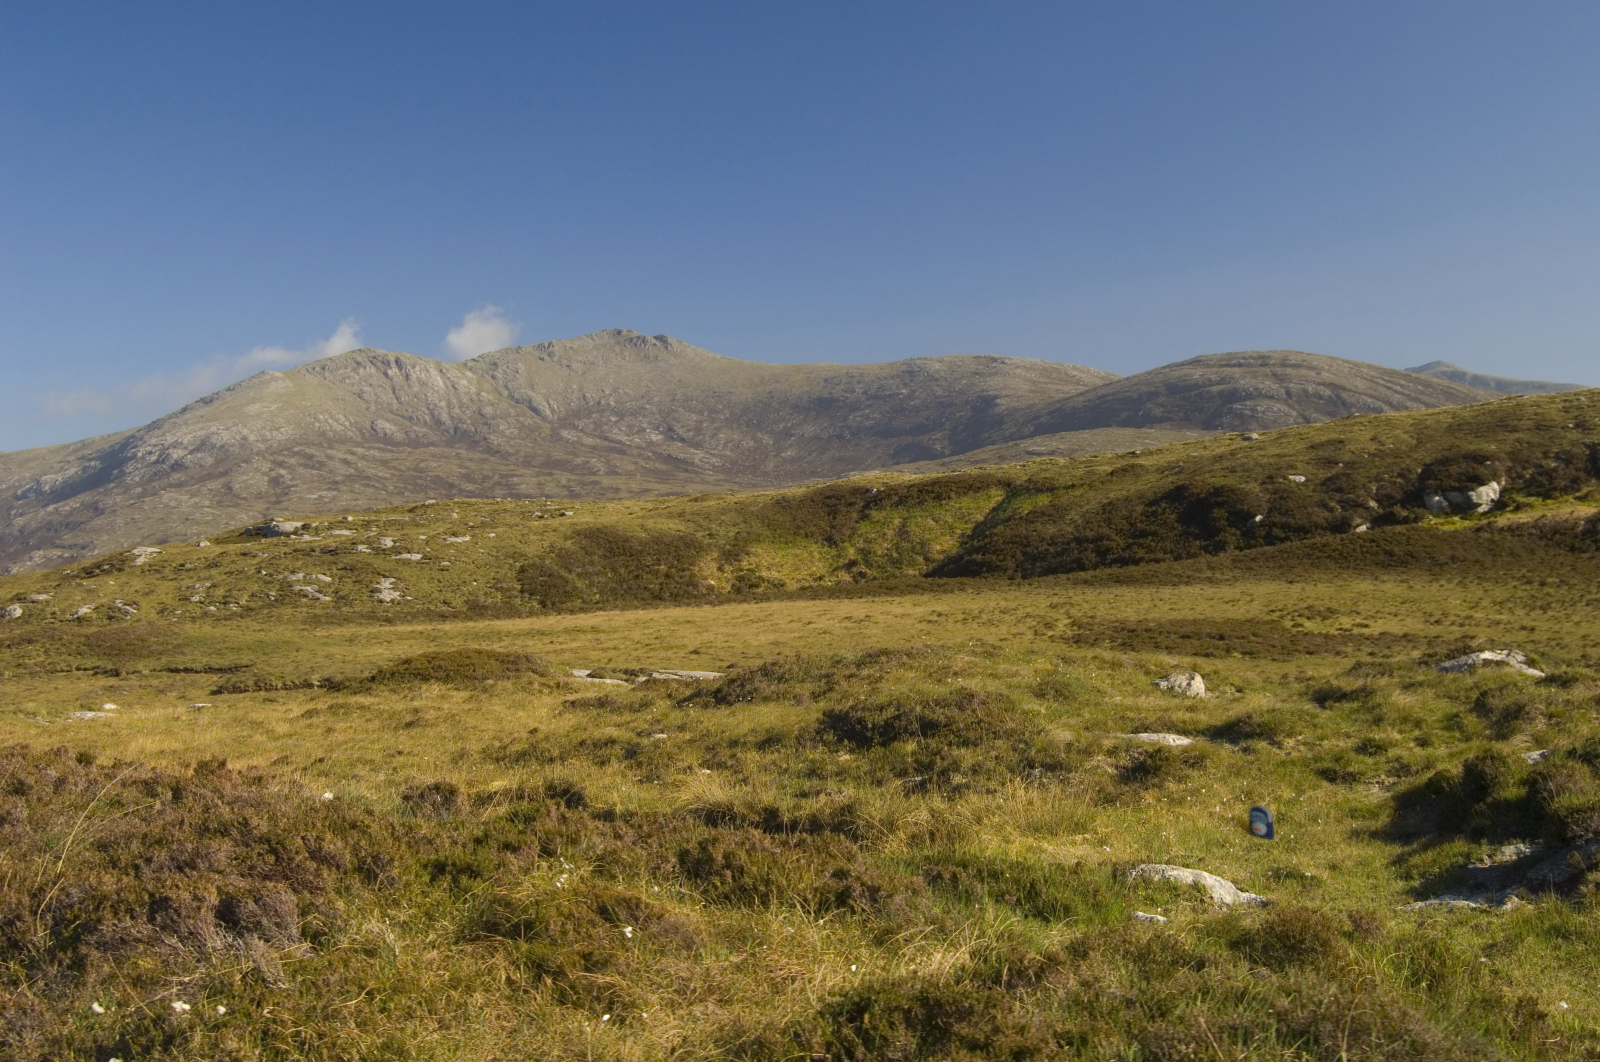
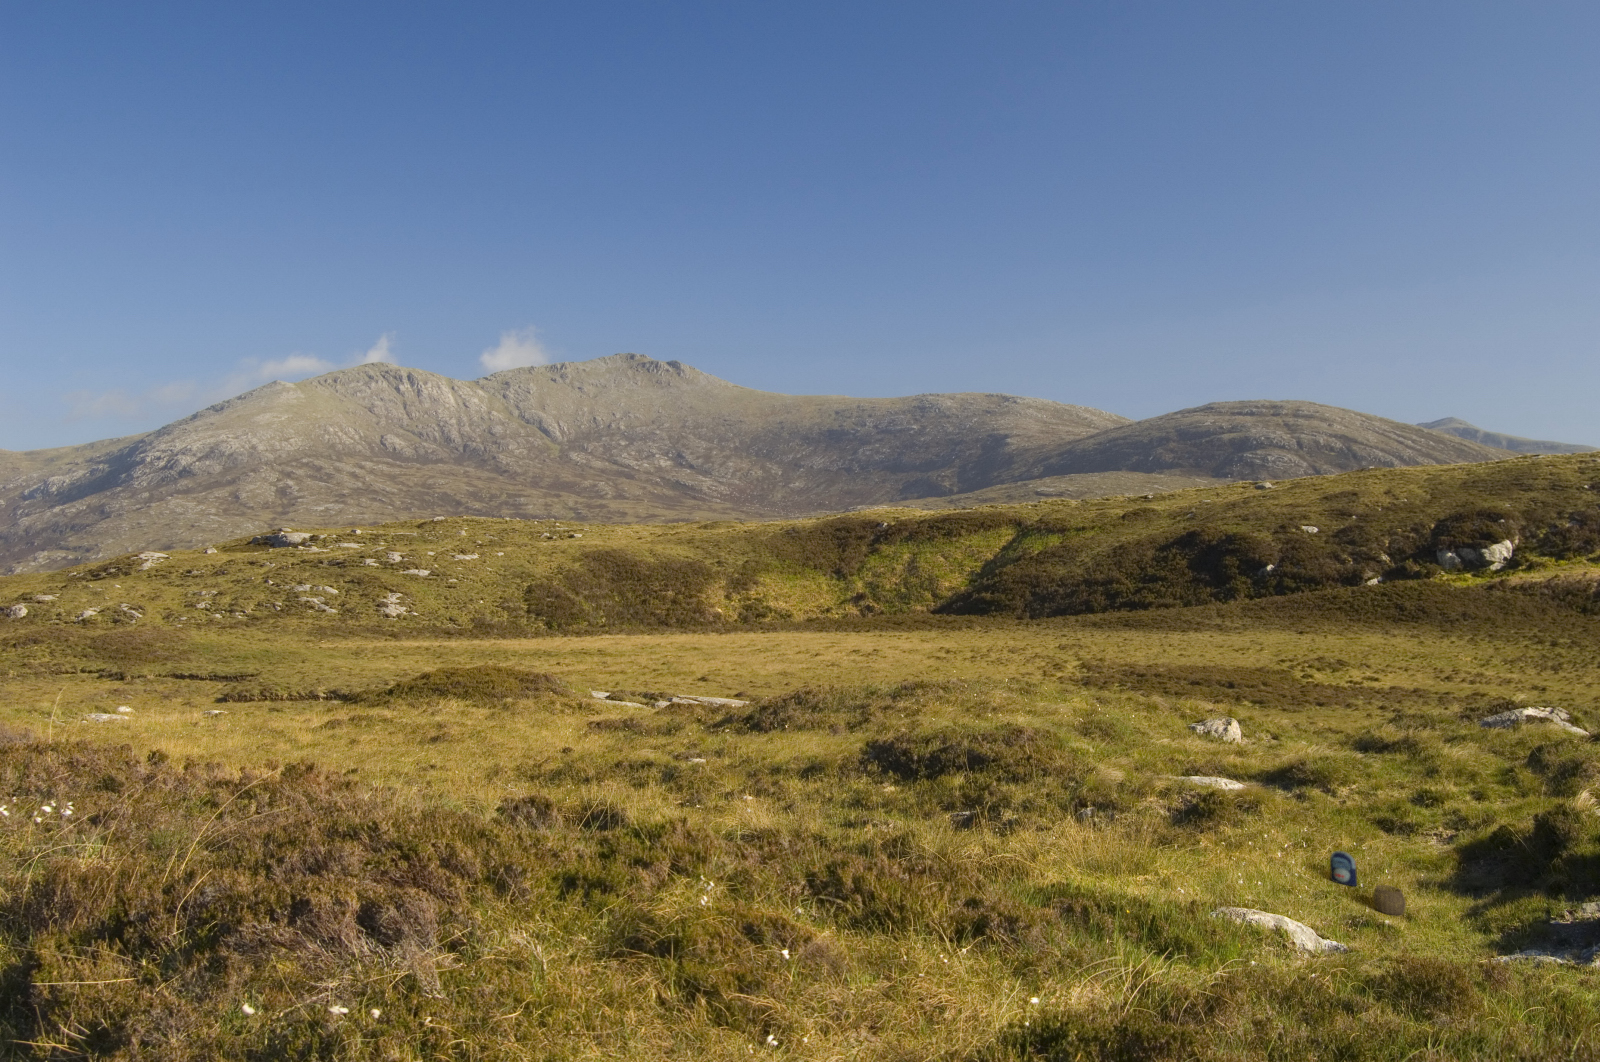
woven basket: none [1282,838,1313,867] -> present [1373,885,1406,915]

